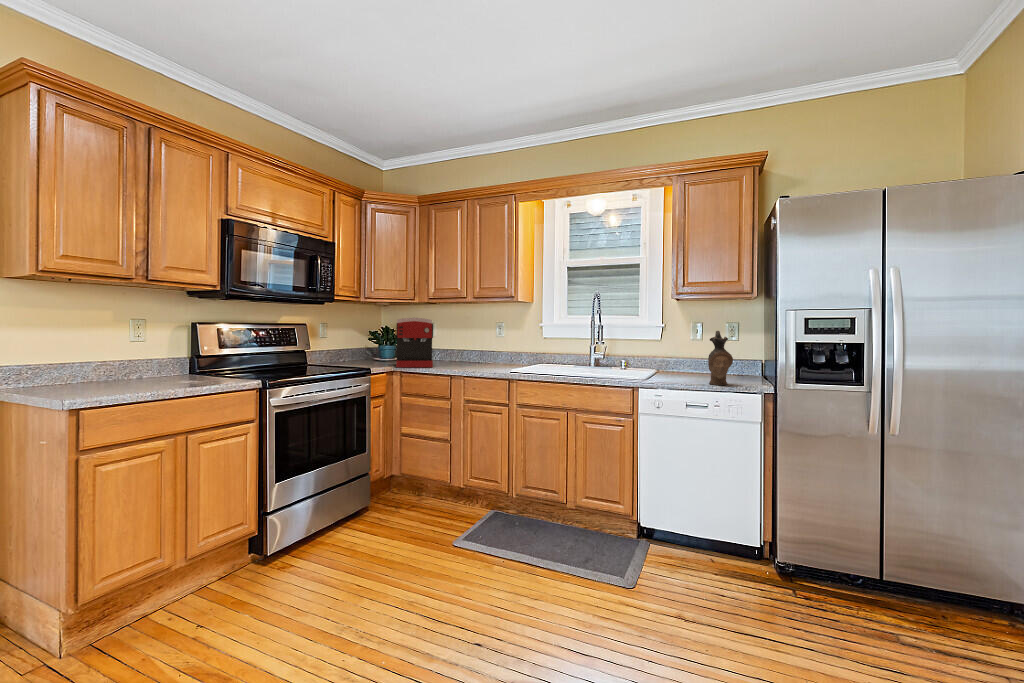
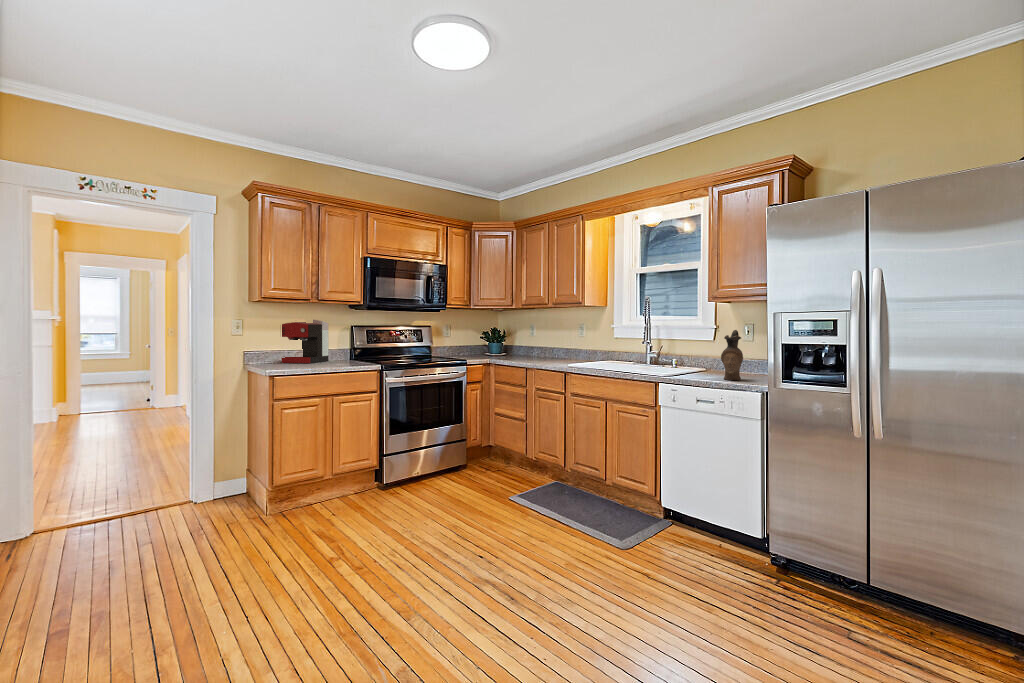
coffee maker: present [396,317,433,367] -> present [282,320,328,363]

